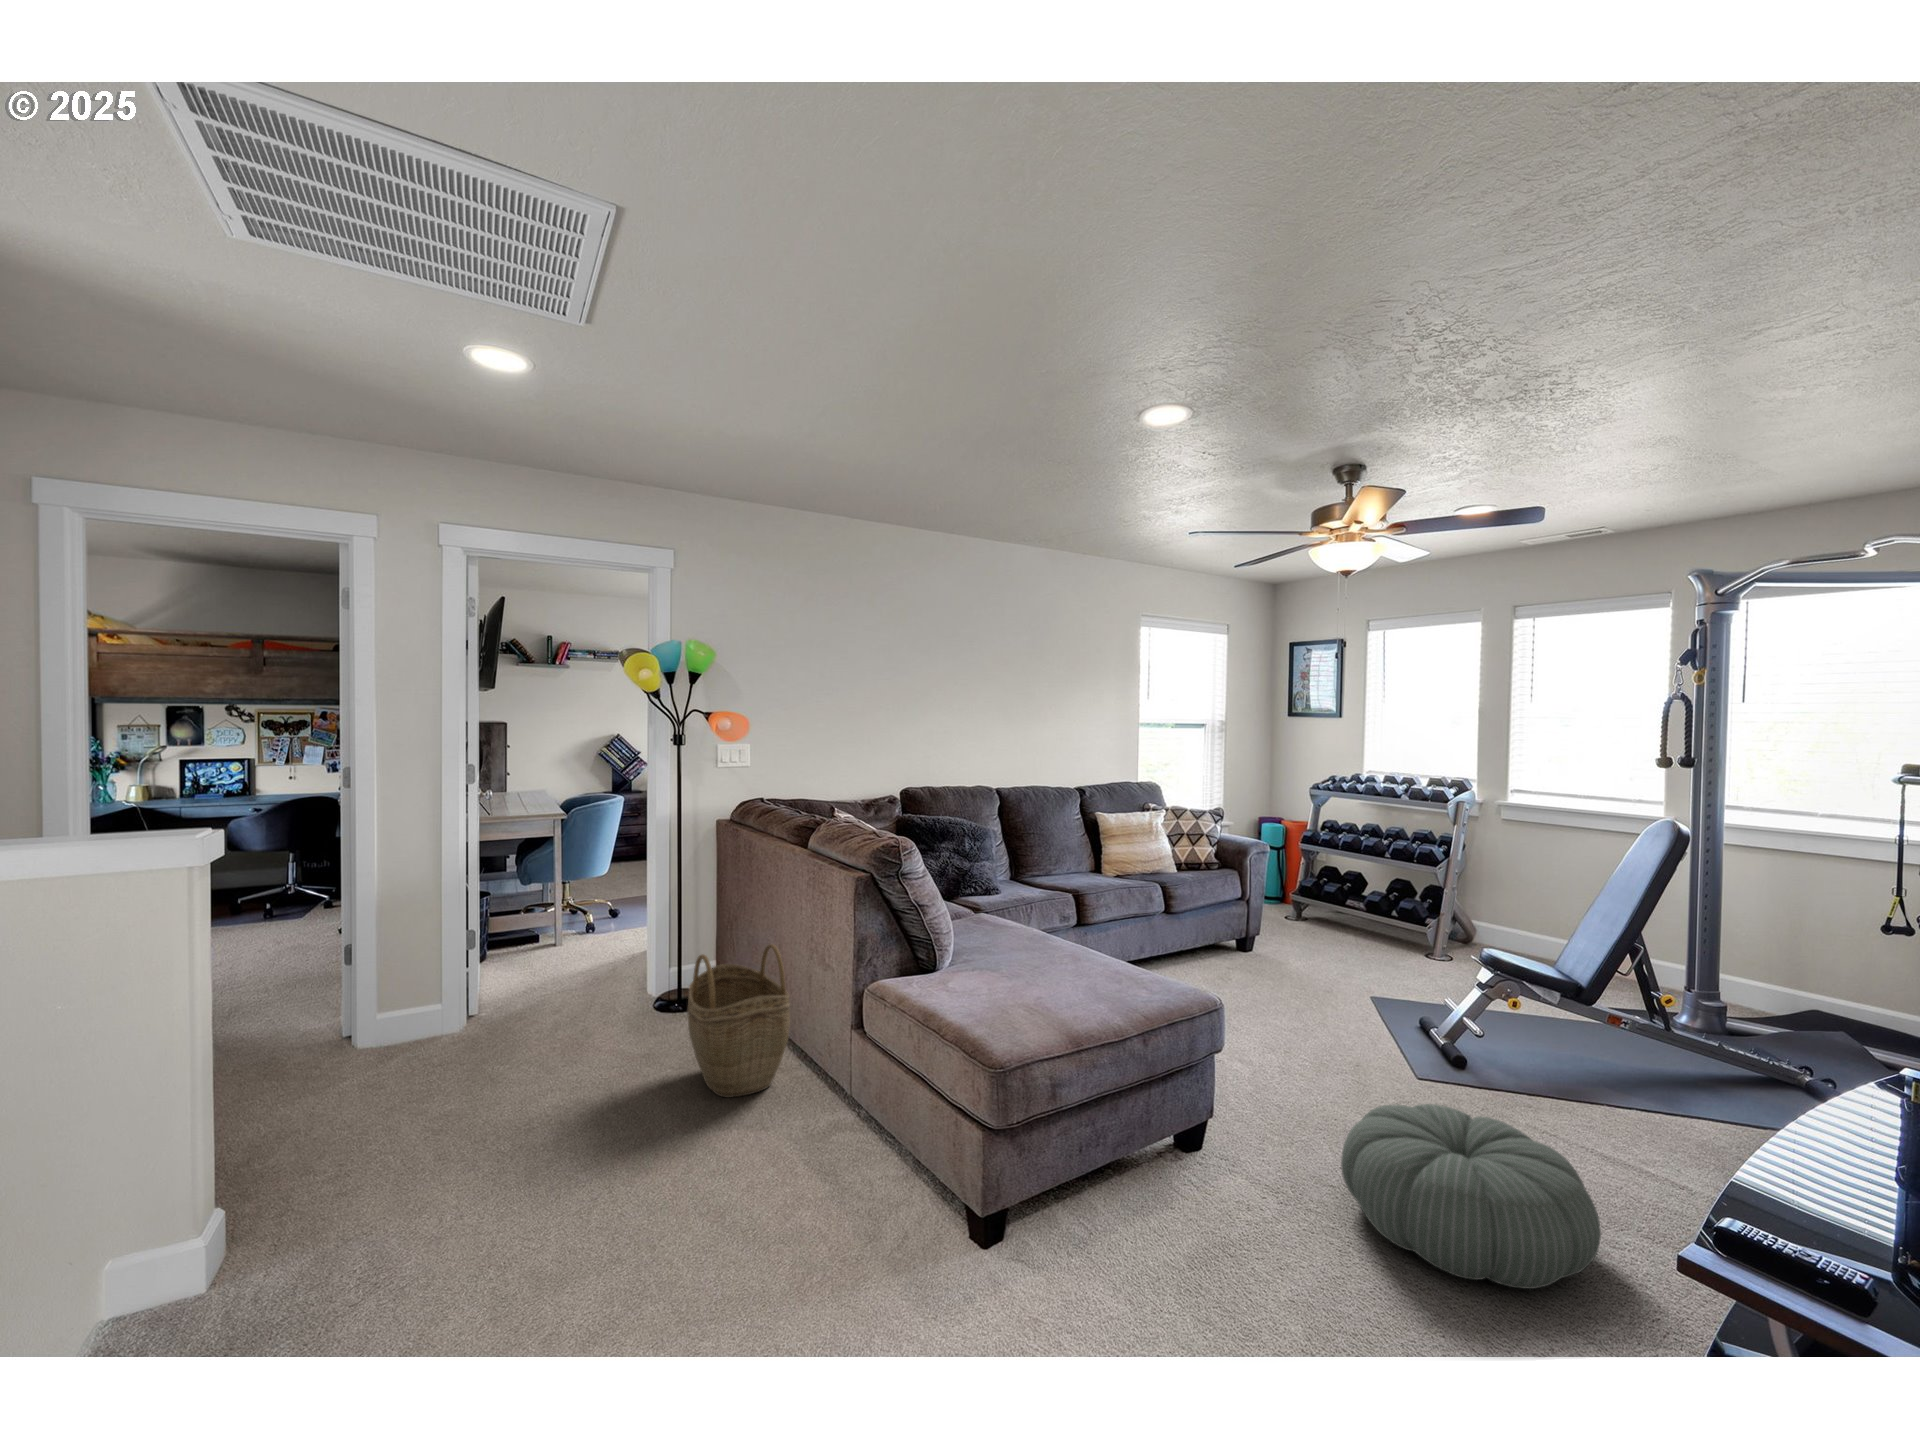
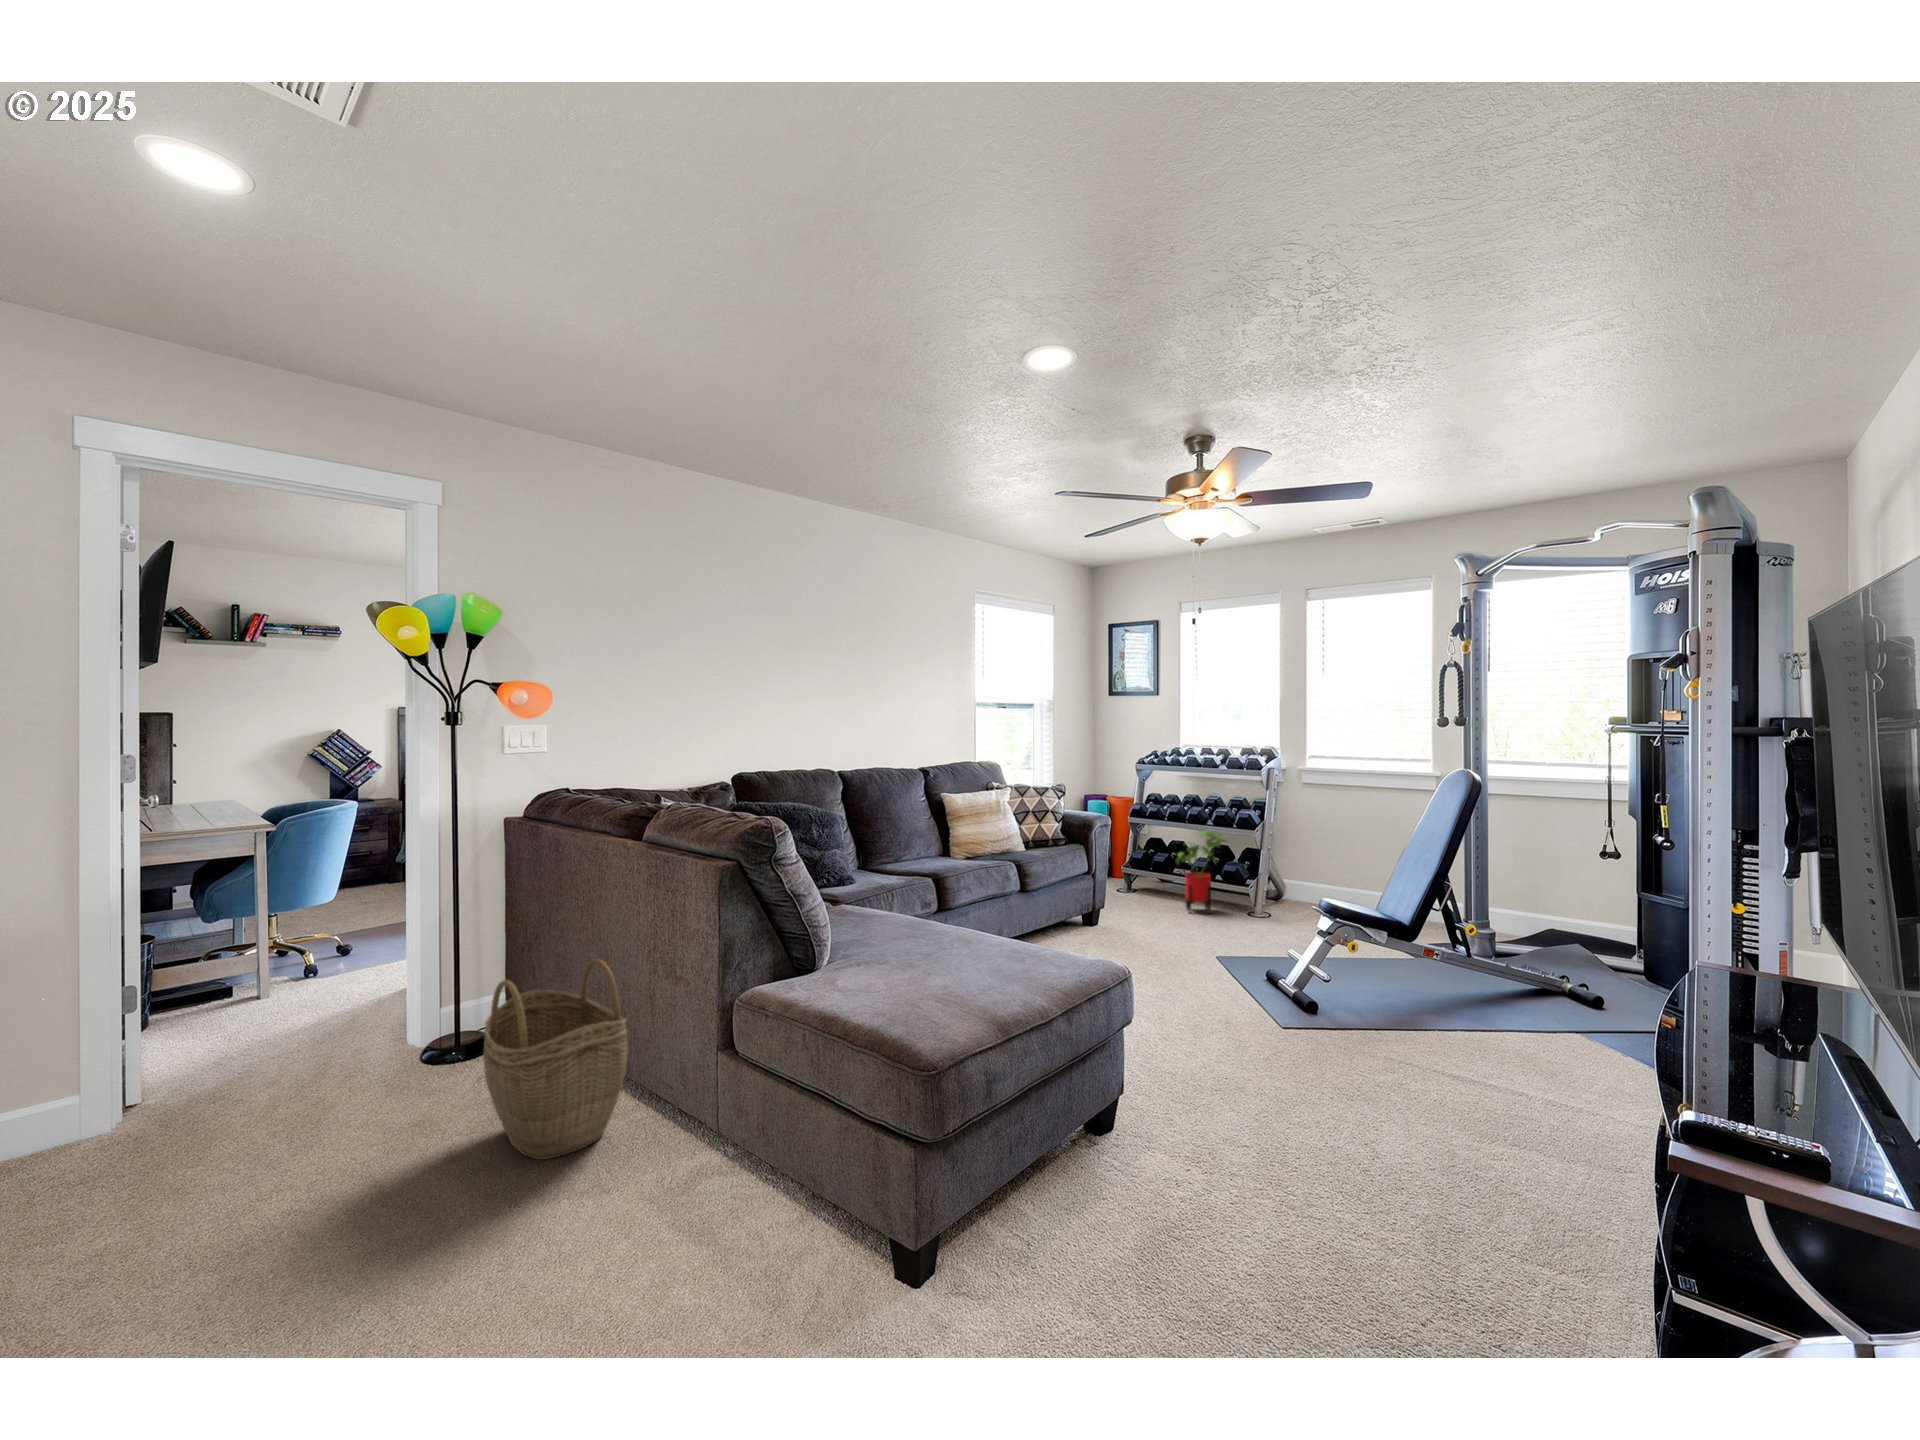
house plant: none [1346,863,1408,951] -> present [1176,830,1229,914]
pouf: present [1341,1104,1601,1289] -> none [1267,1050,1516,1222]

